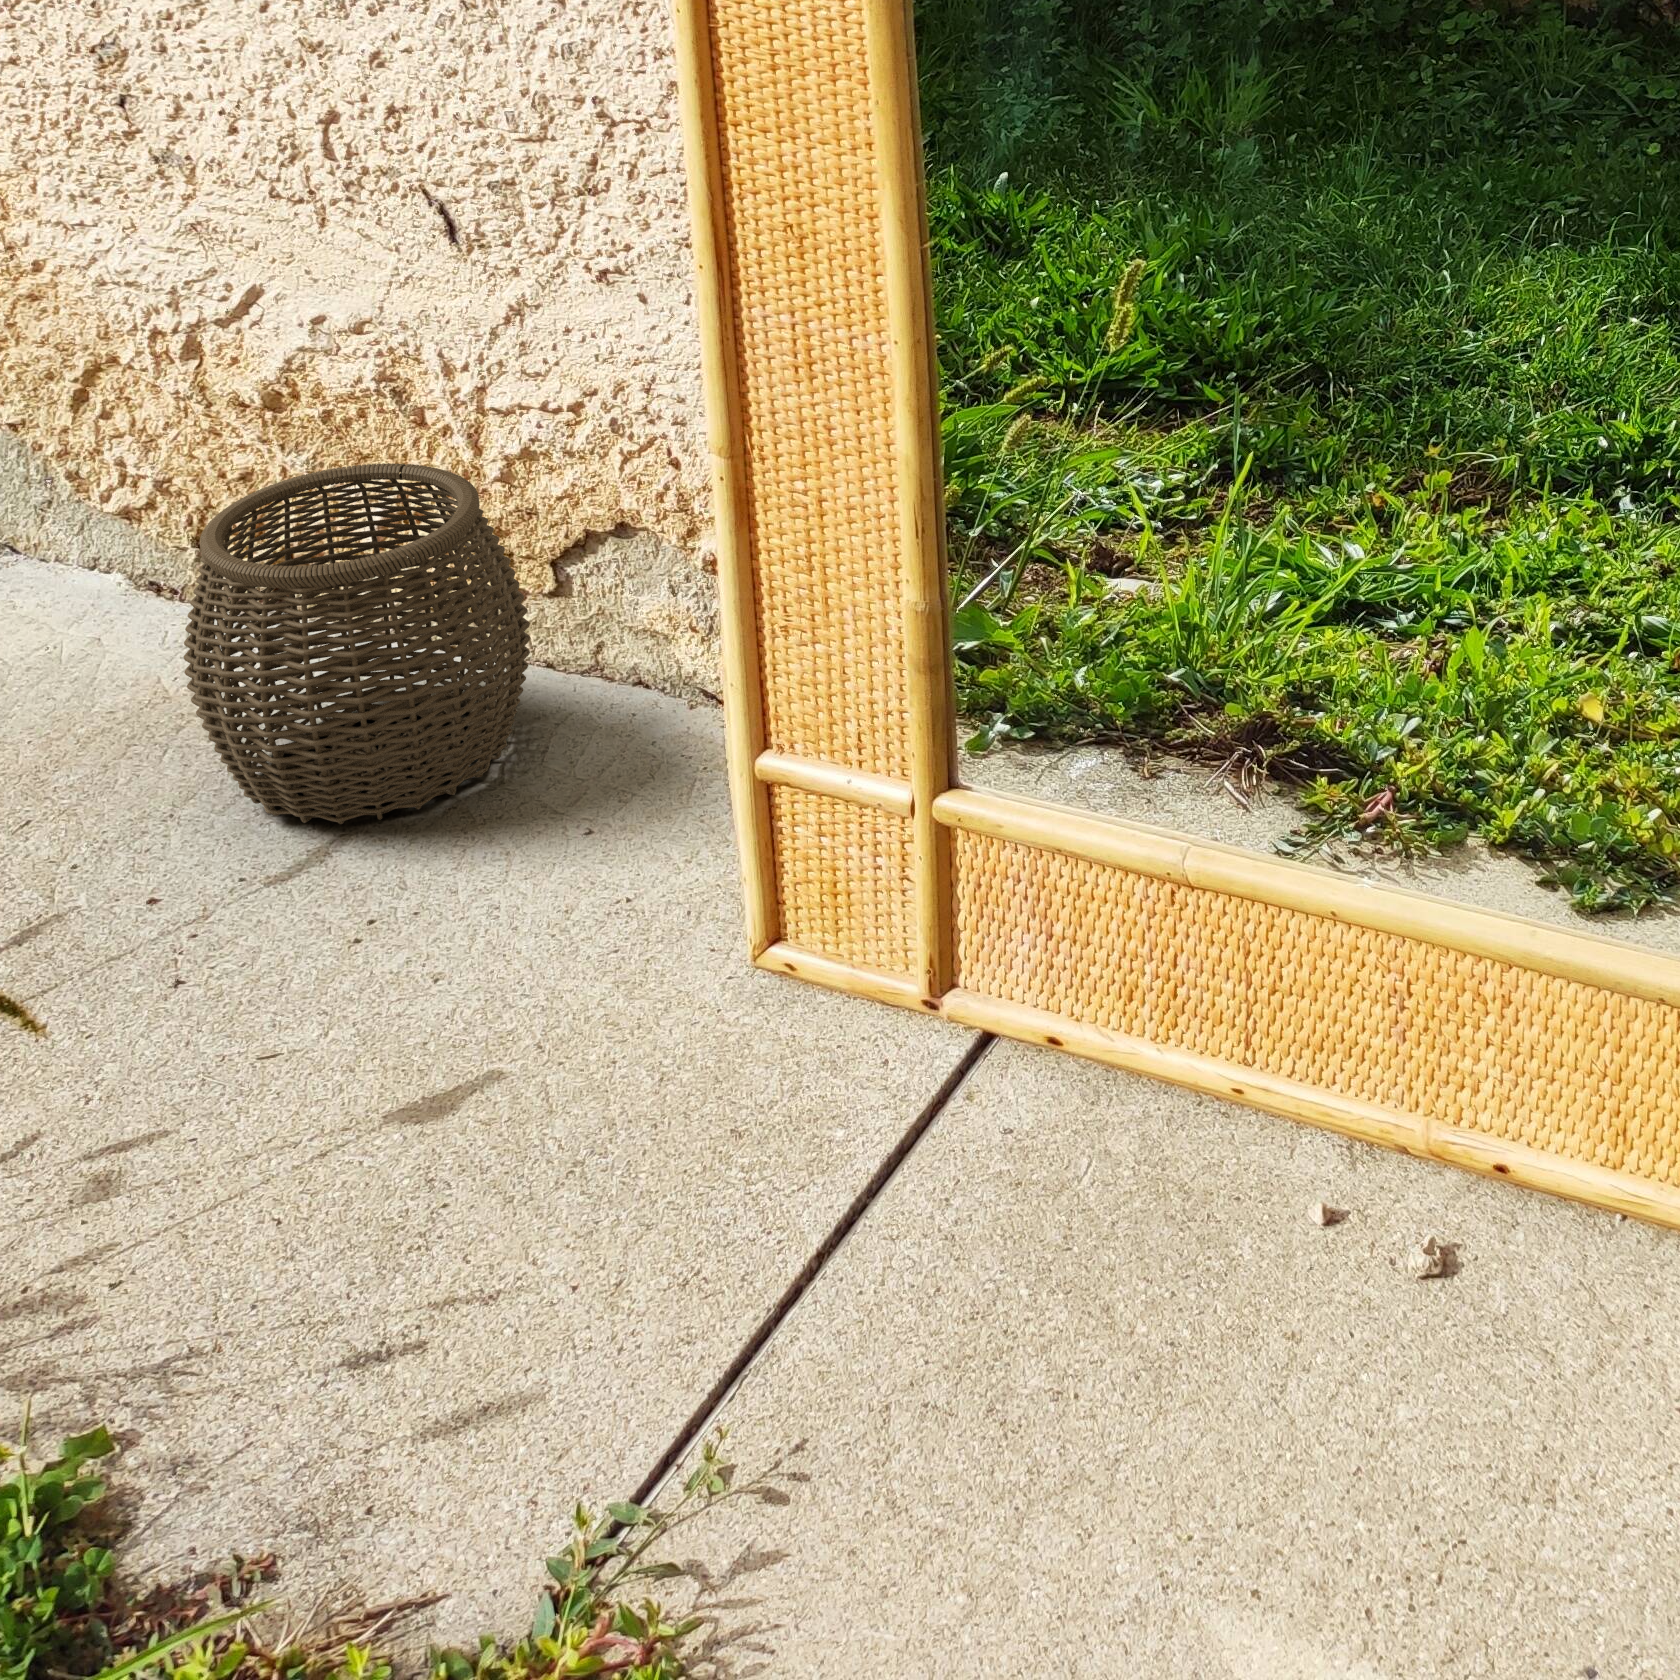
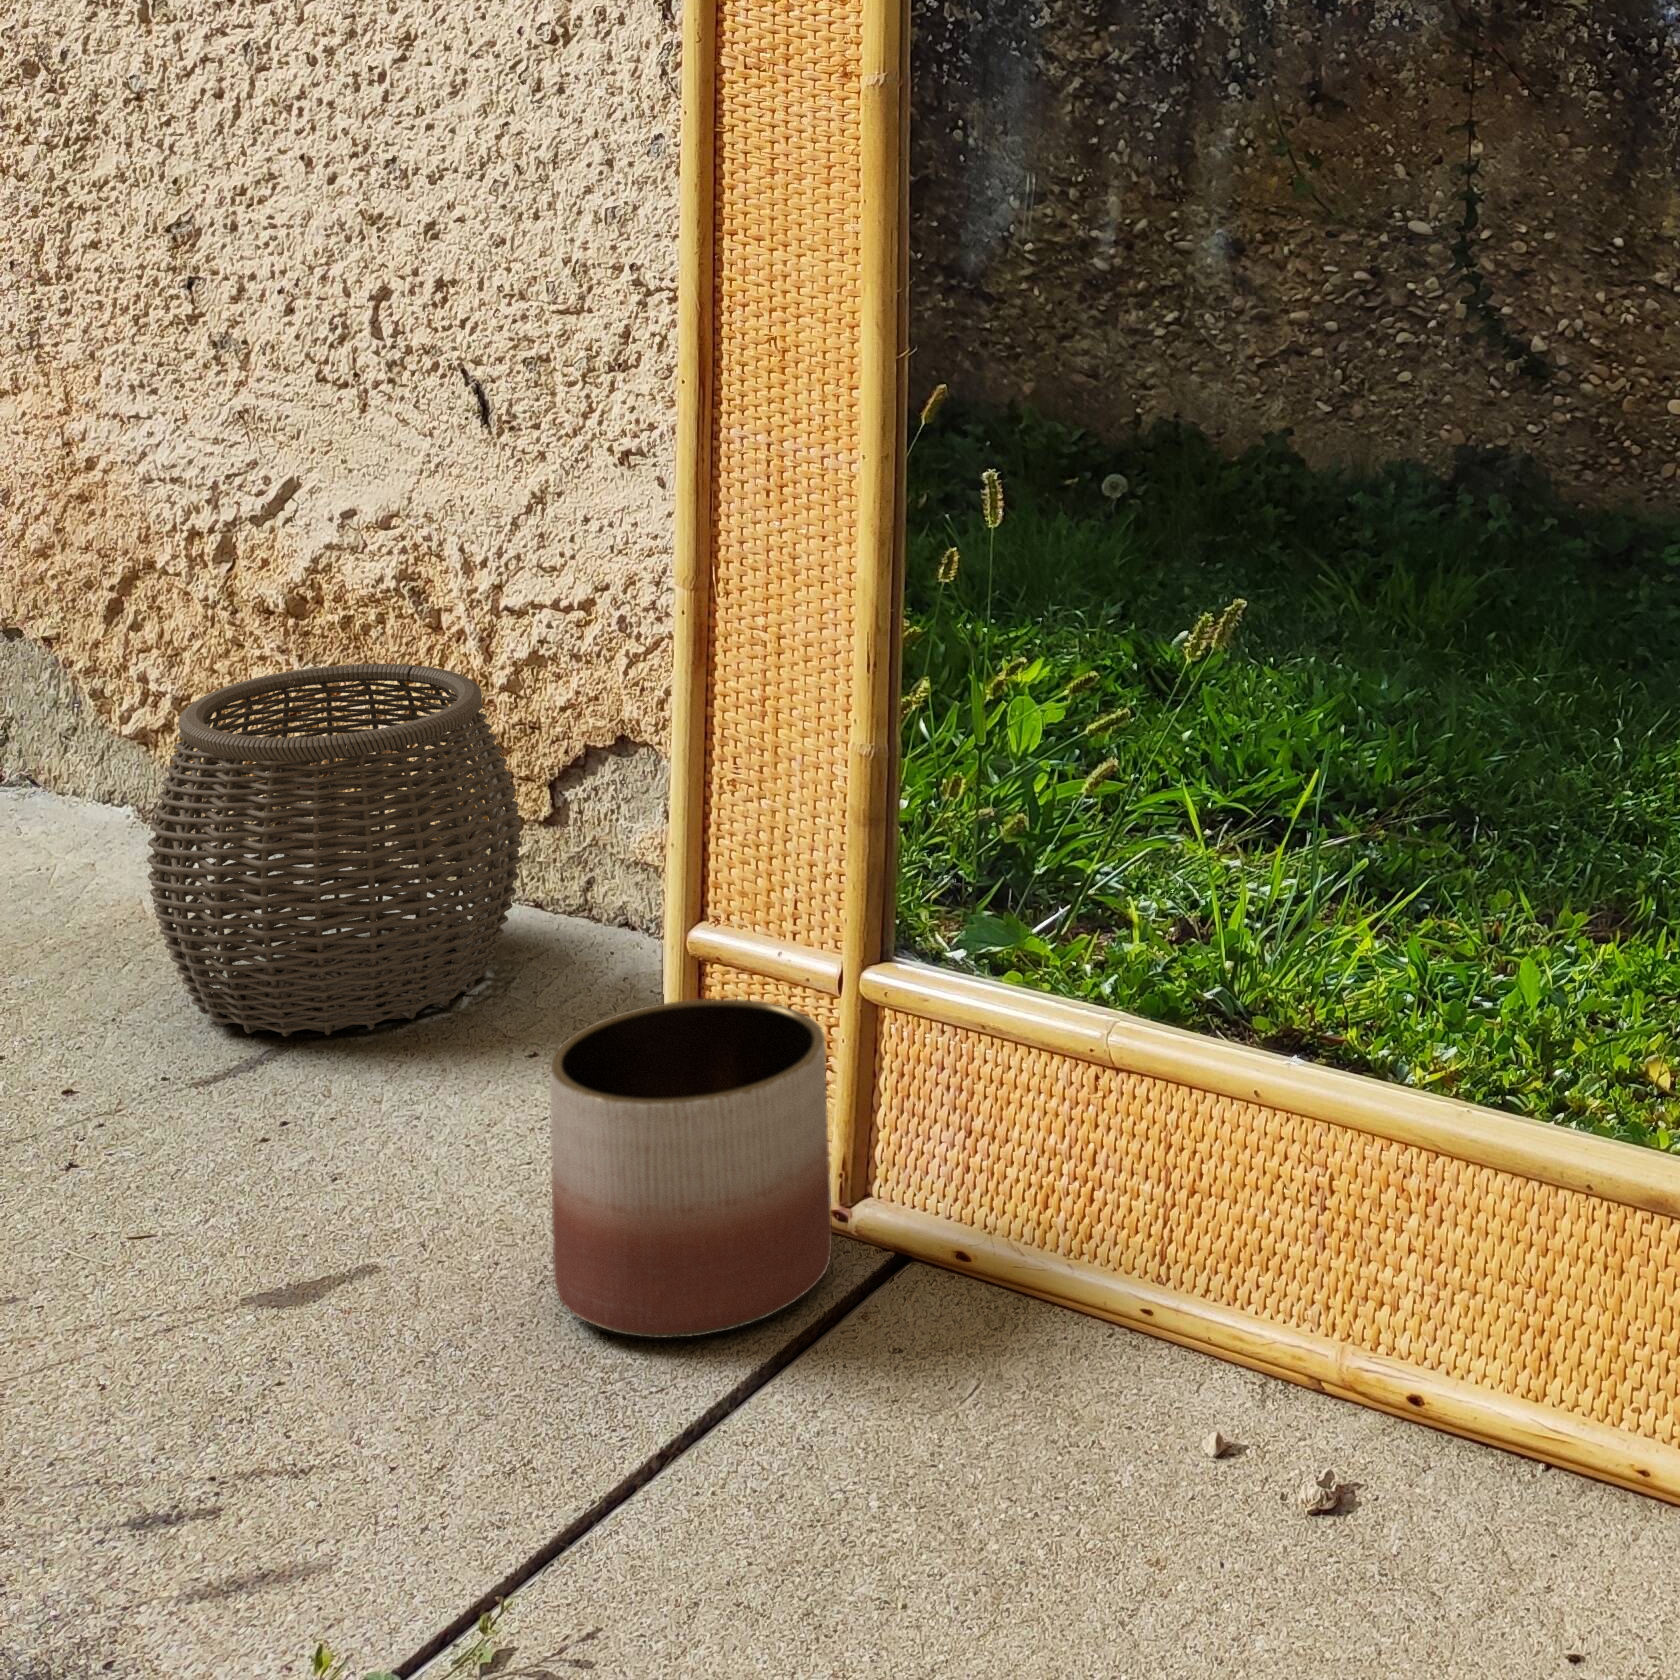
planter: none [653,814,917,1135] -> present [550,999,832,1338]

